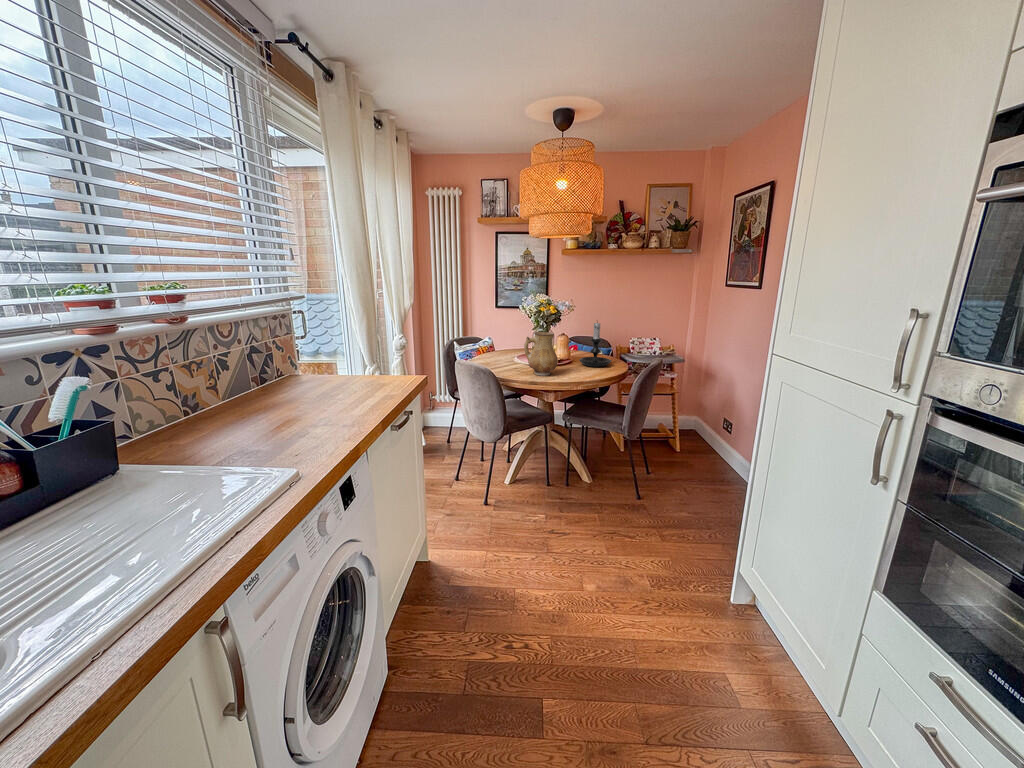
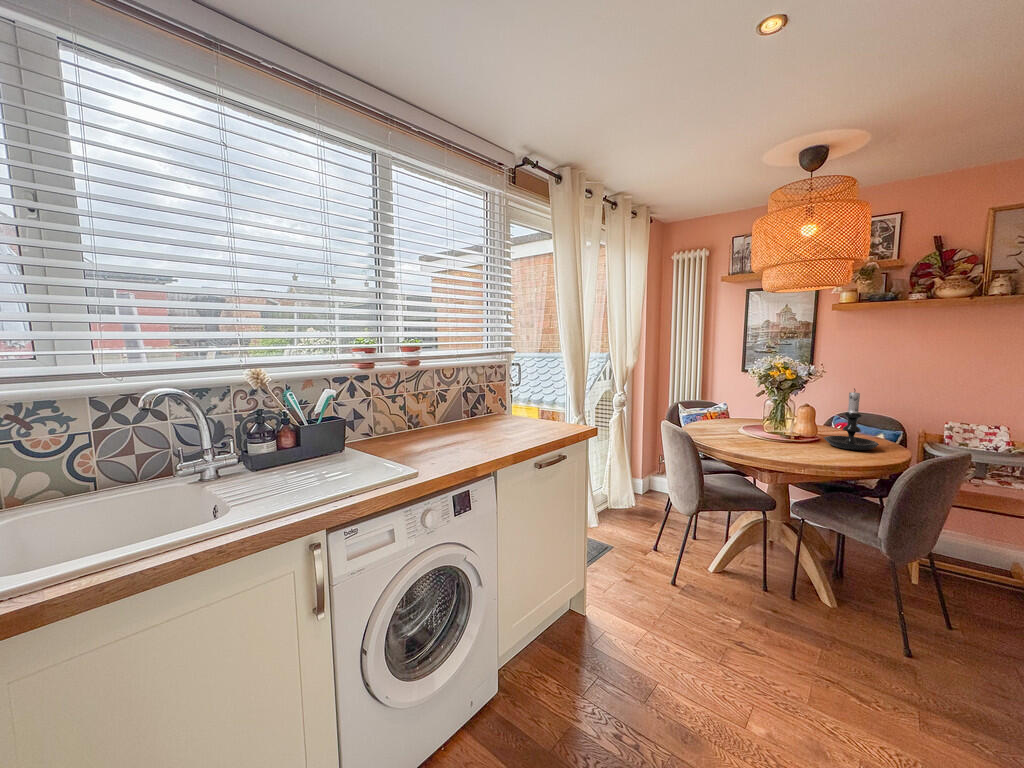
ceramic pitcher: present [524,332,558,376] -> none [733,397,779,449]

